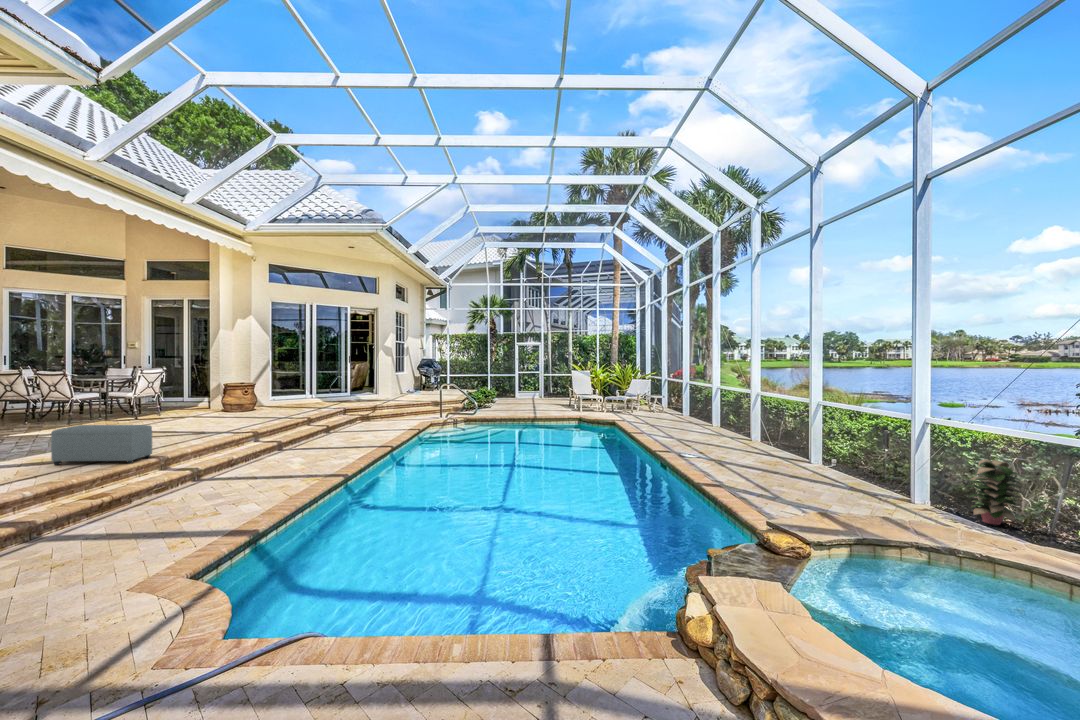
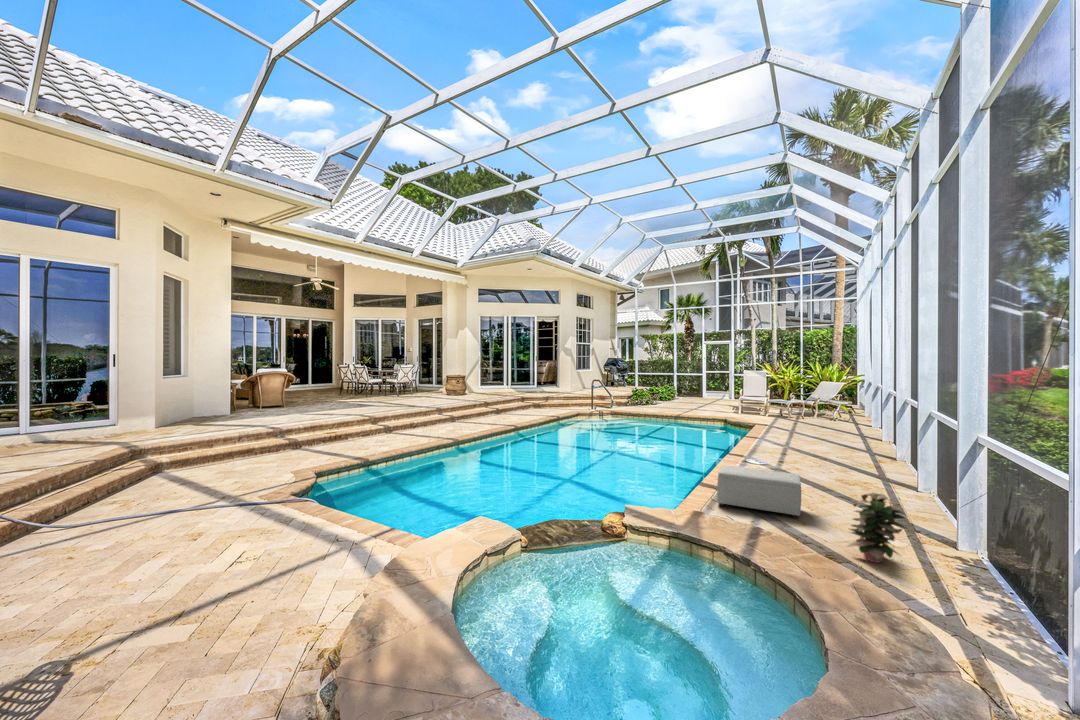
ottoman: present [51,425,152,465] -> present [717,465,801,519]

